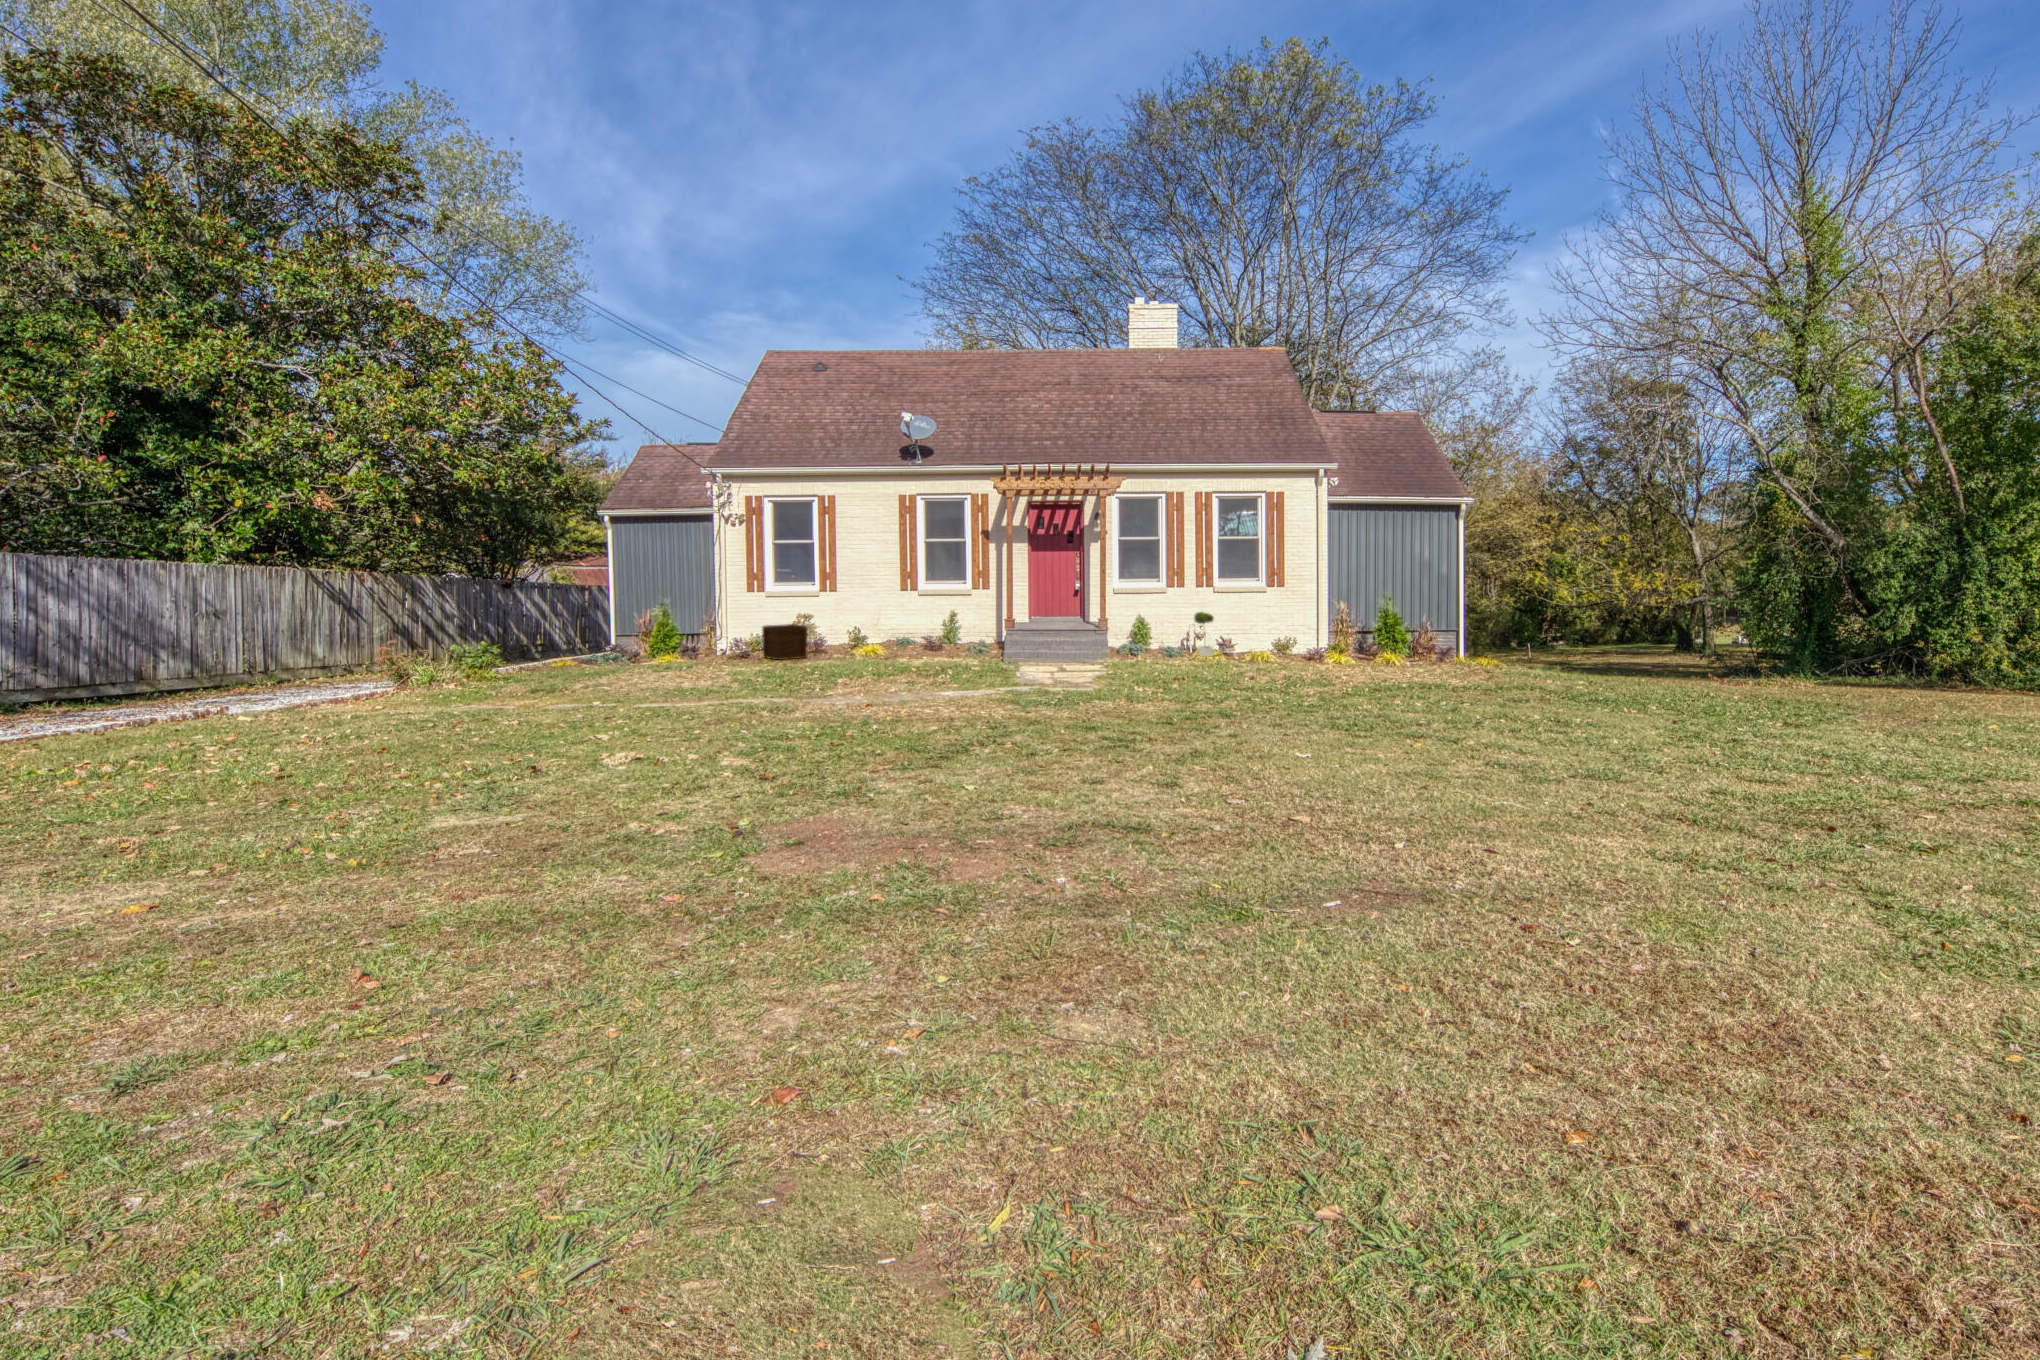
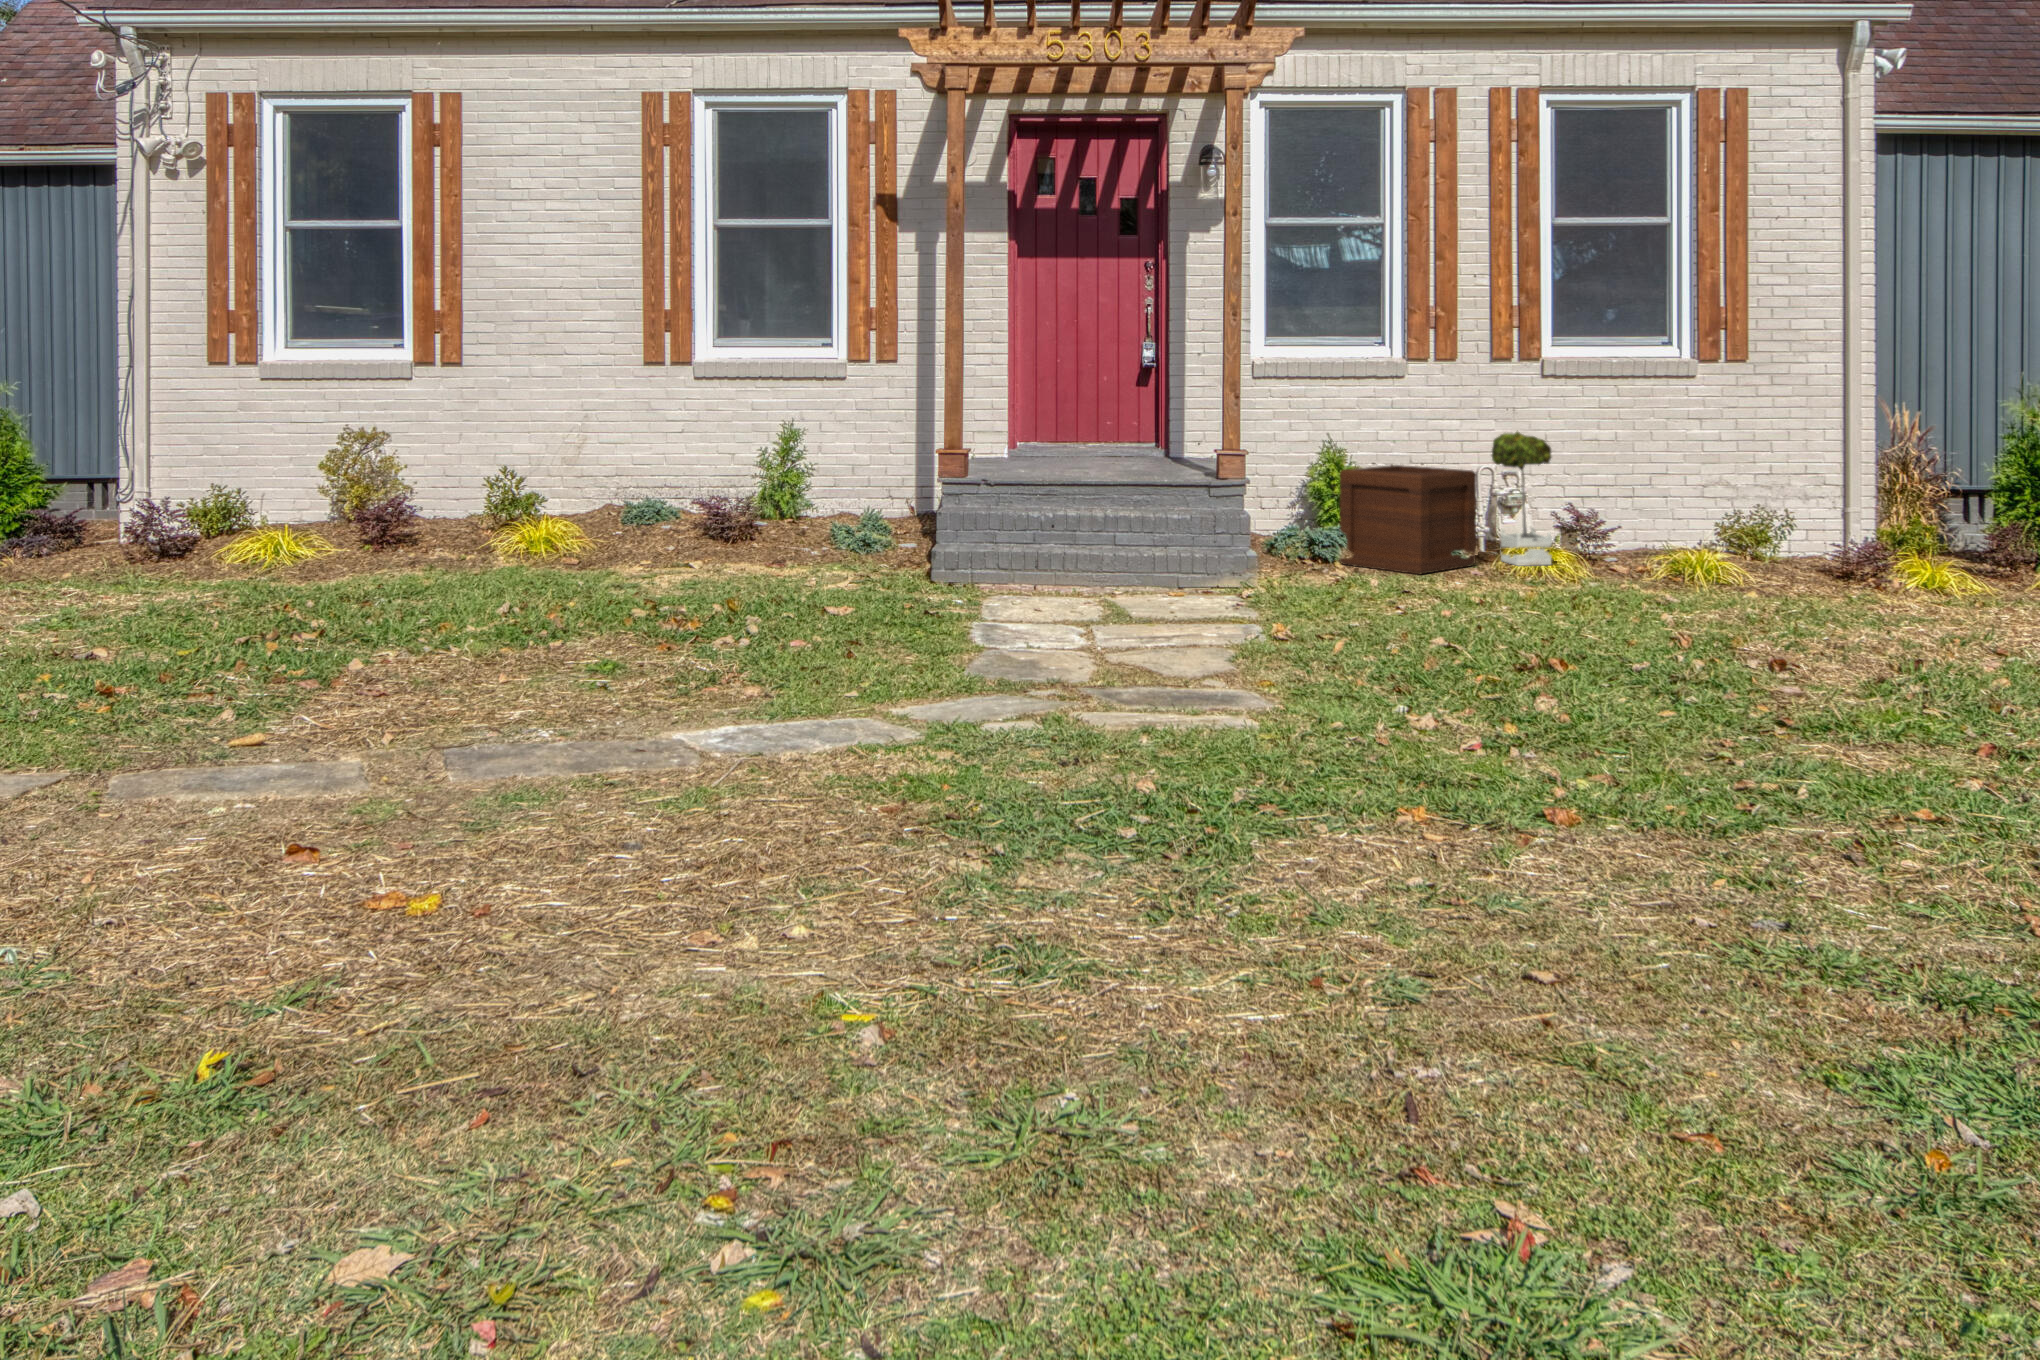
wooden crate: present [762,624,808,660] -> present [1339,465,1476,575]

